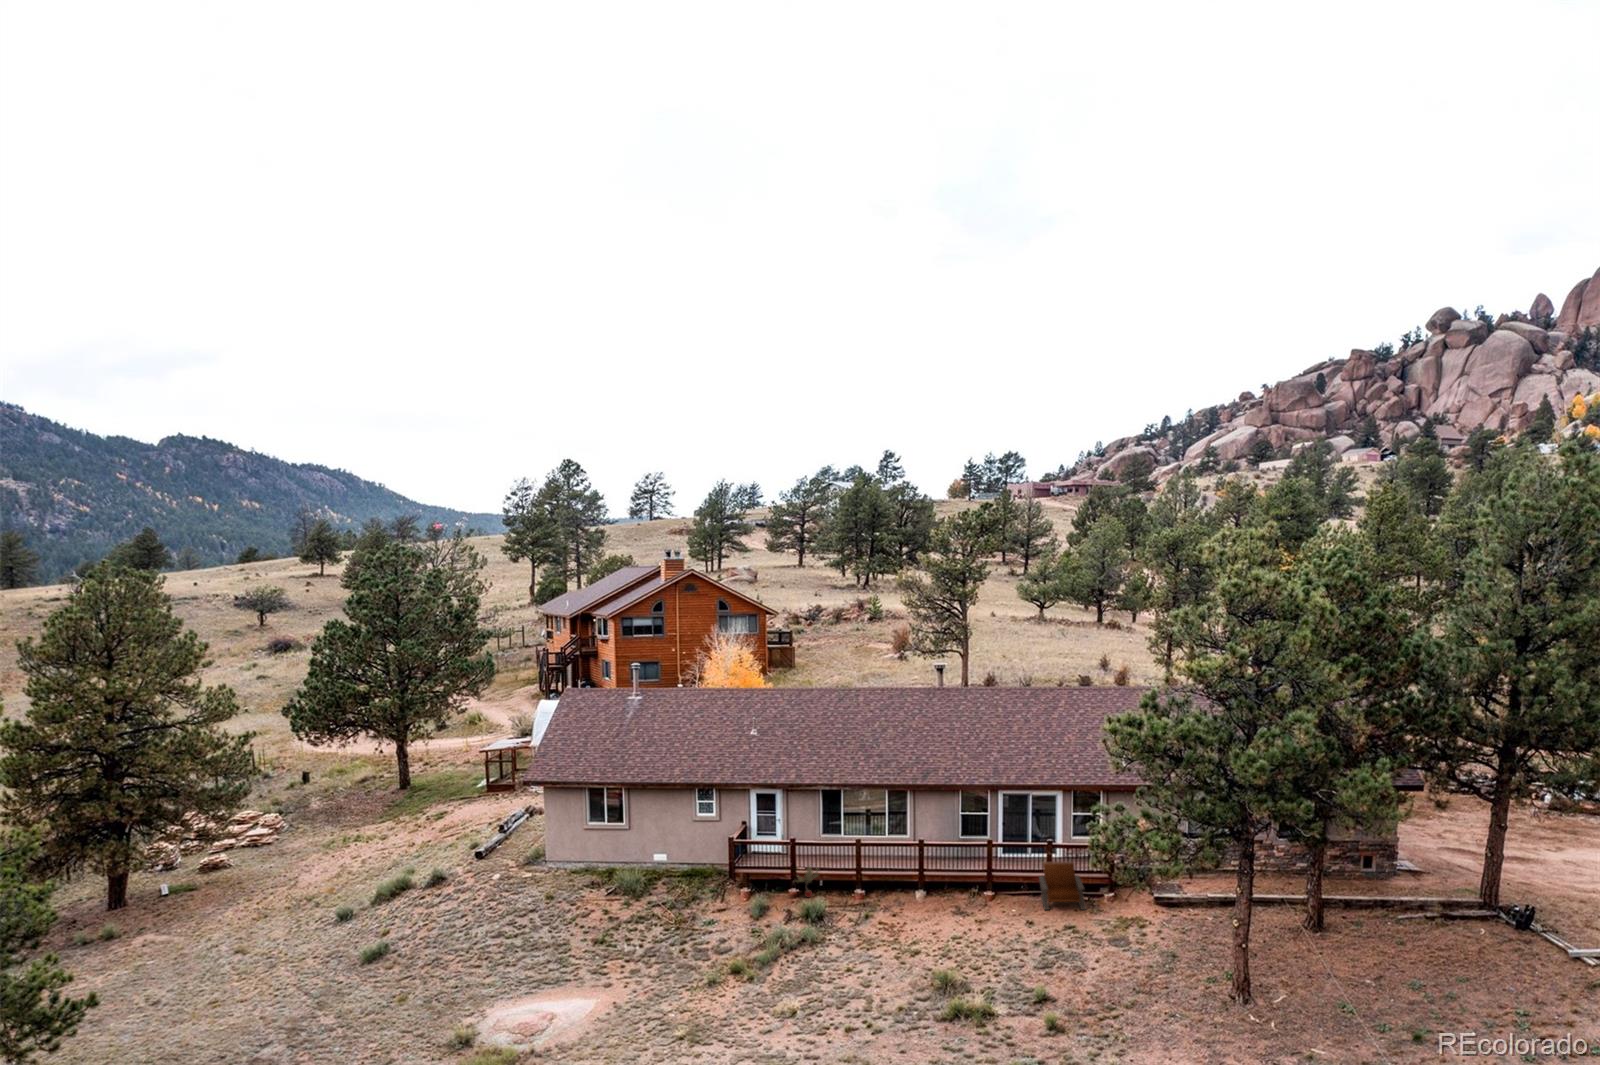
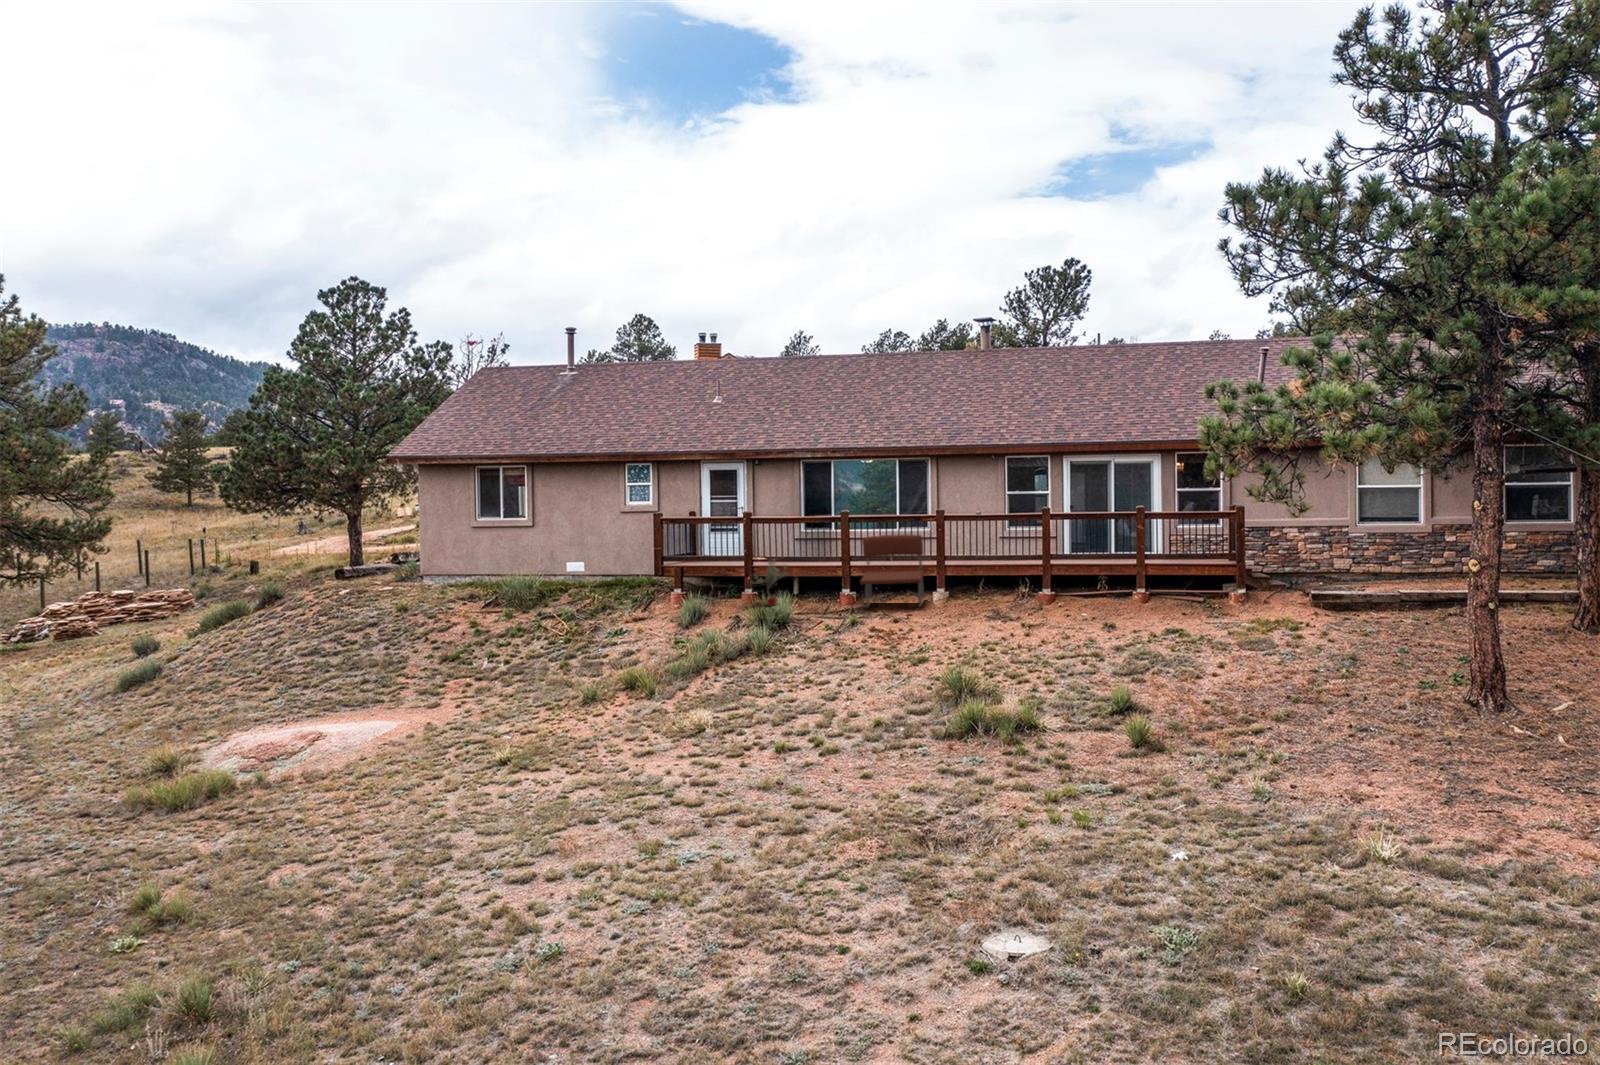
bench: none [869,850,910,902] -> present [860,534,924,608]
lounge chair: present [1039,861,1086,910] -> none [1127,541,1202,611]

